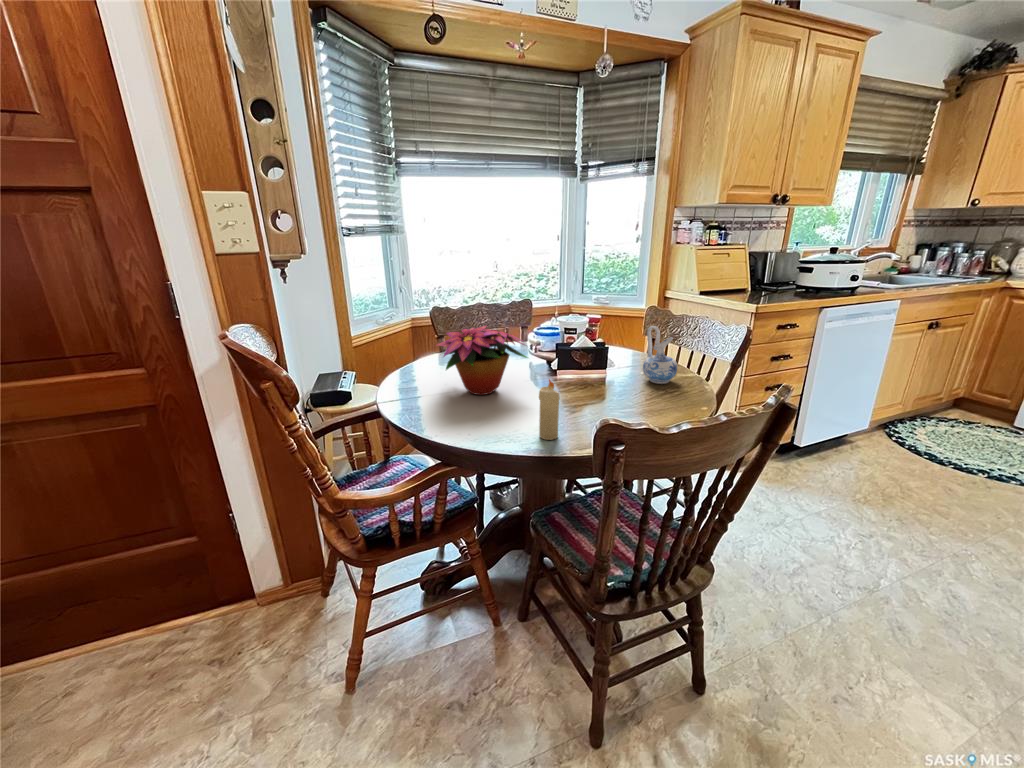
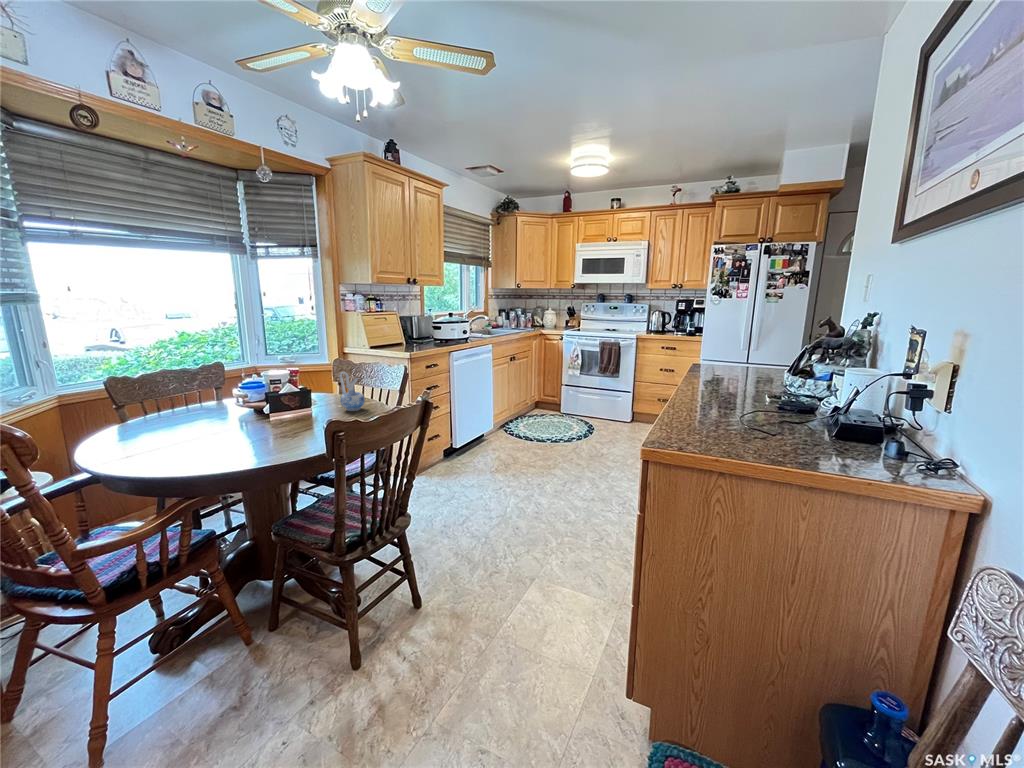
flower arrangement: present [437,326,528,395] -> none [152,382,253,443]
candle: present [539,379,560,440] -> none [274,411,292,455]

